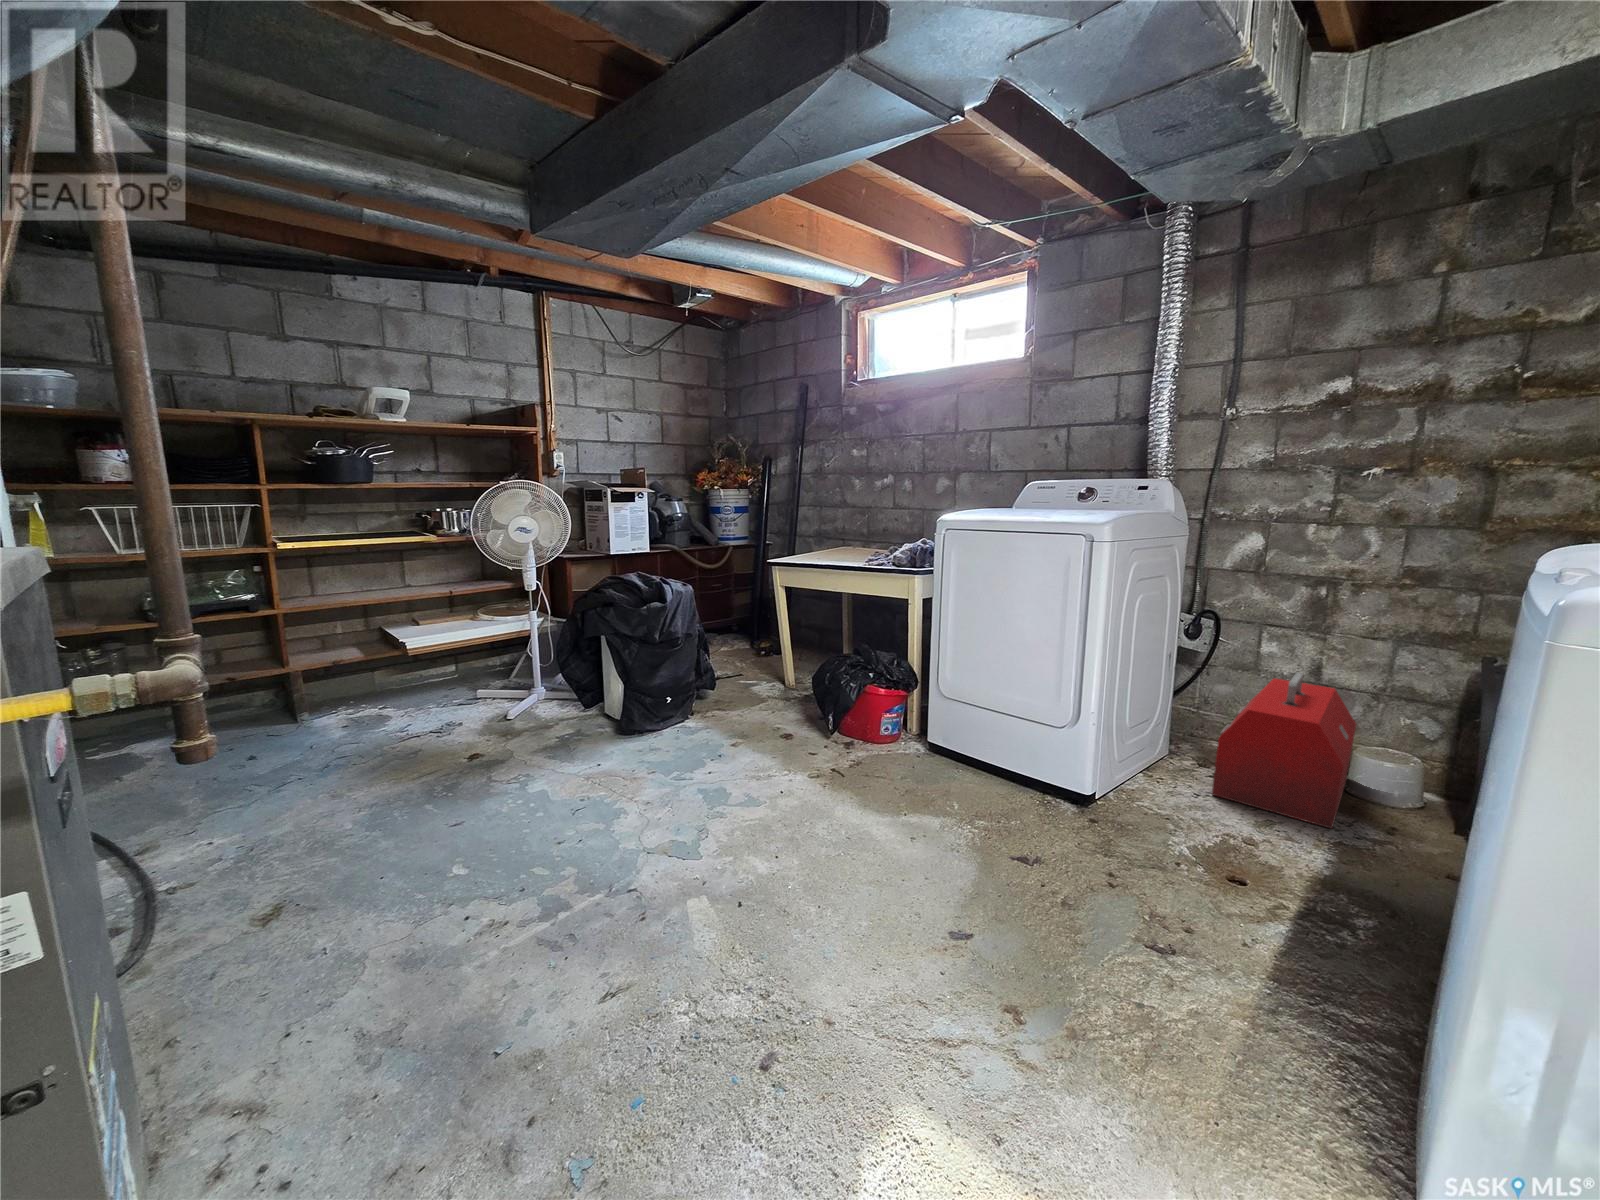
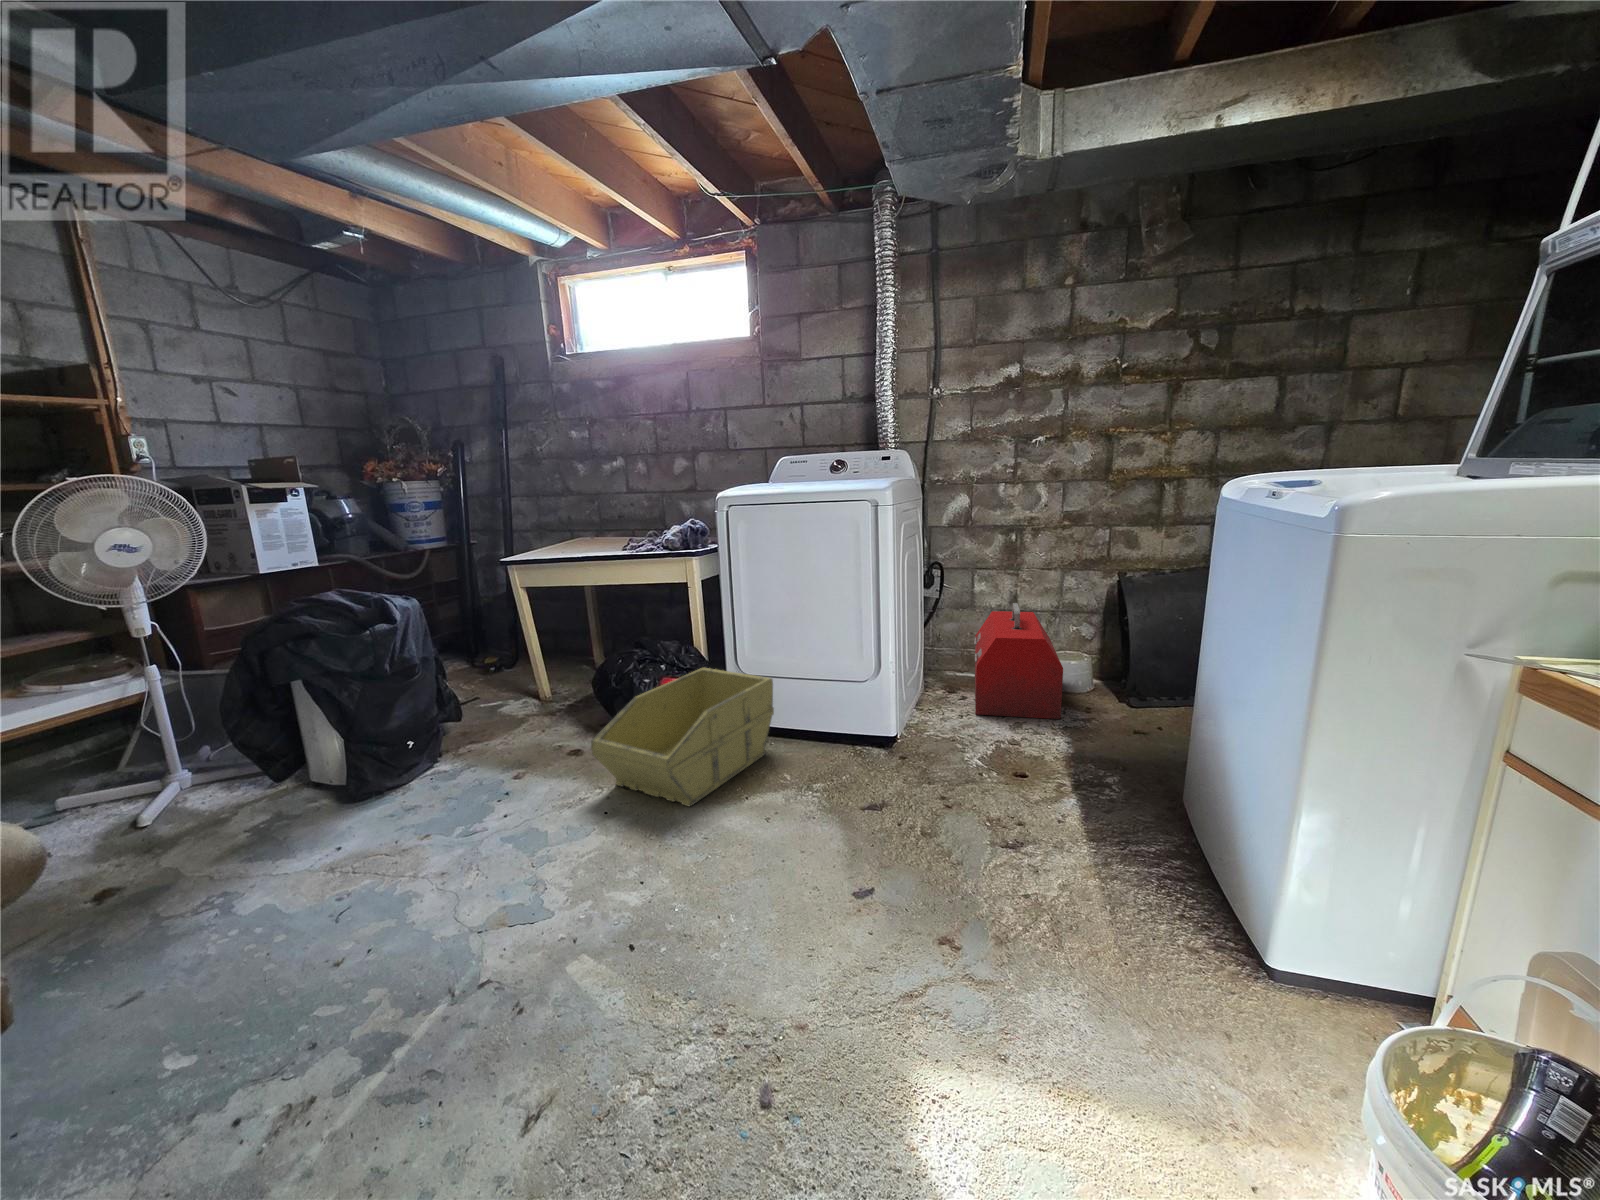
storage bin: none [782,681,963,804] -> present [591,668,774,806]

